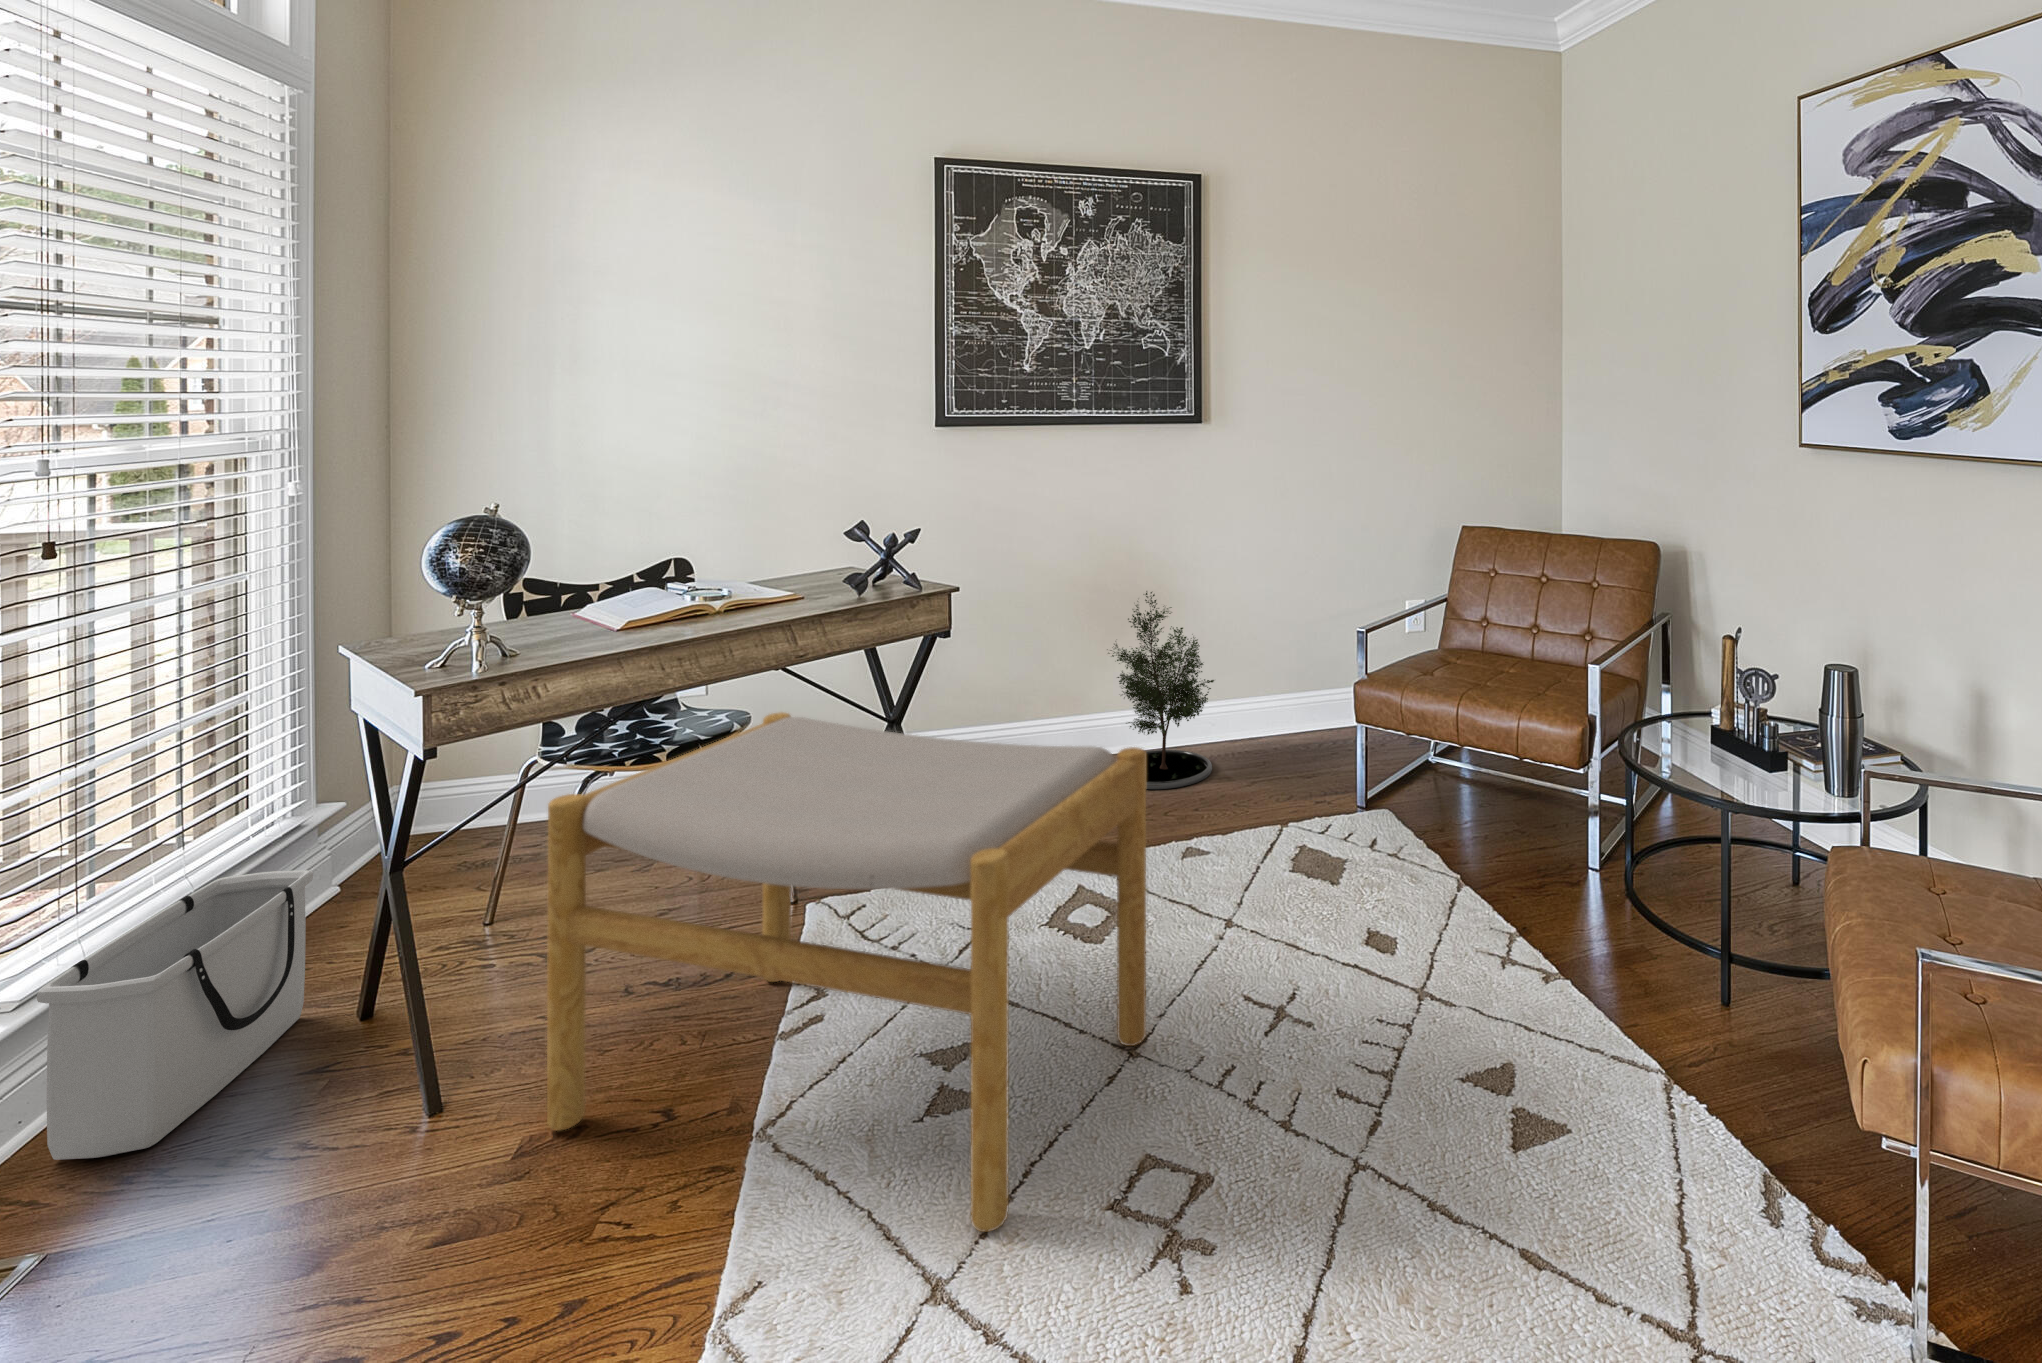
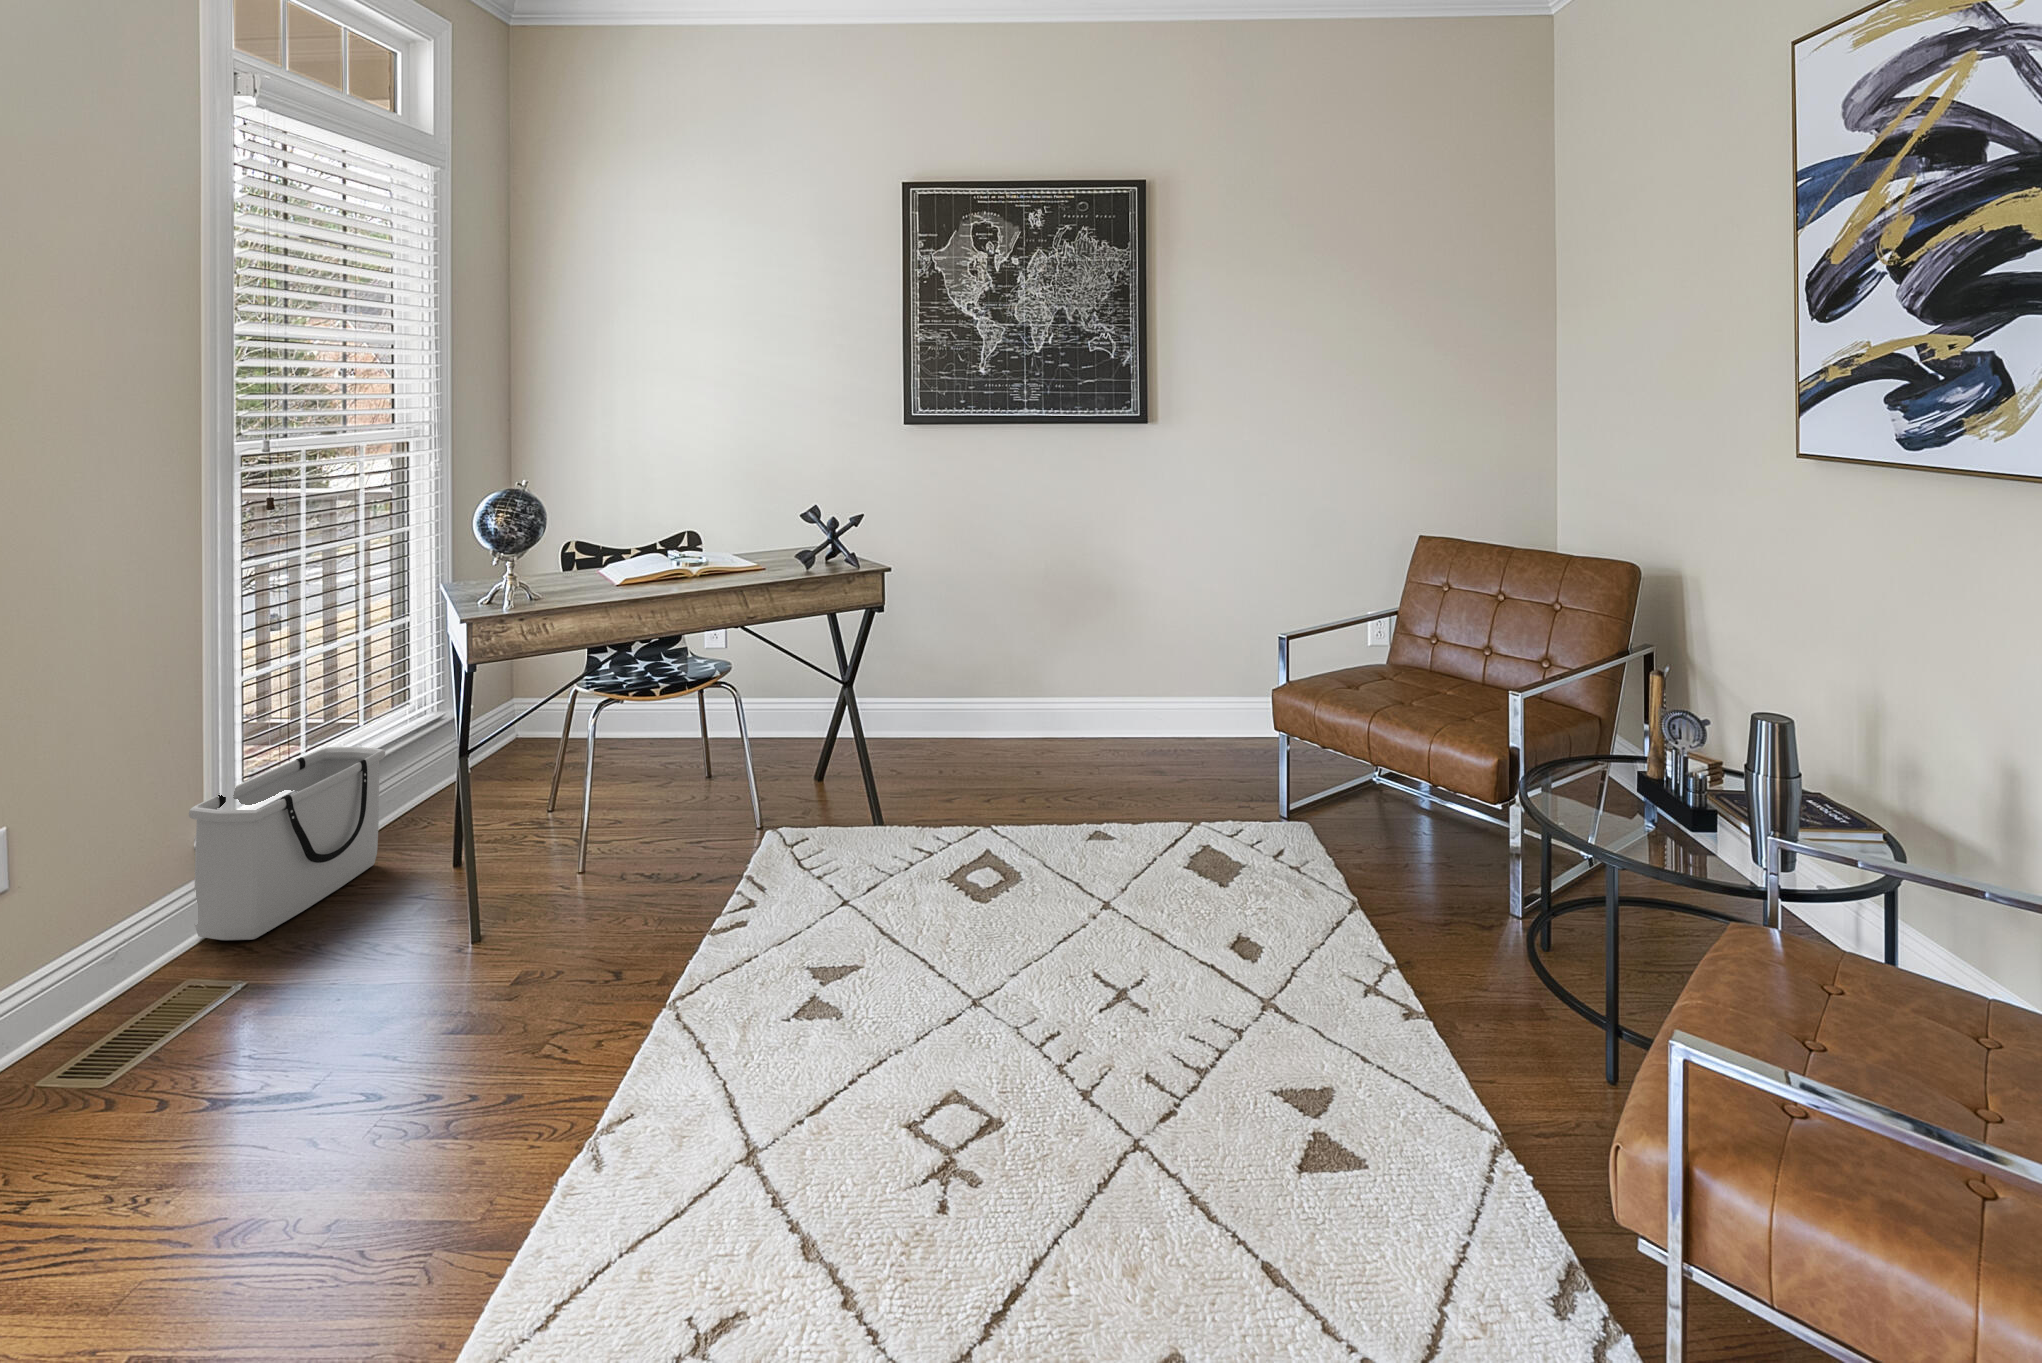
potted tree: present [1108,591,1214,789] -> none [1052,579,1163,775]
footstool: present [547,713,1147,1232] -> none [500,658,992,1129]

